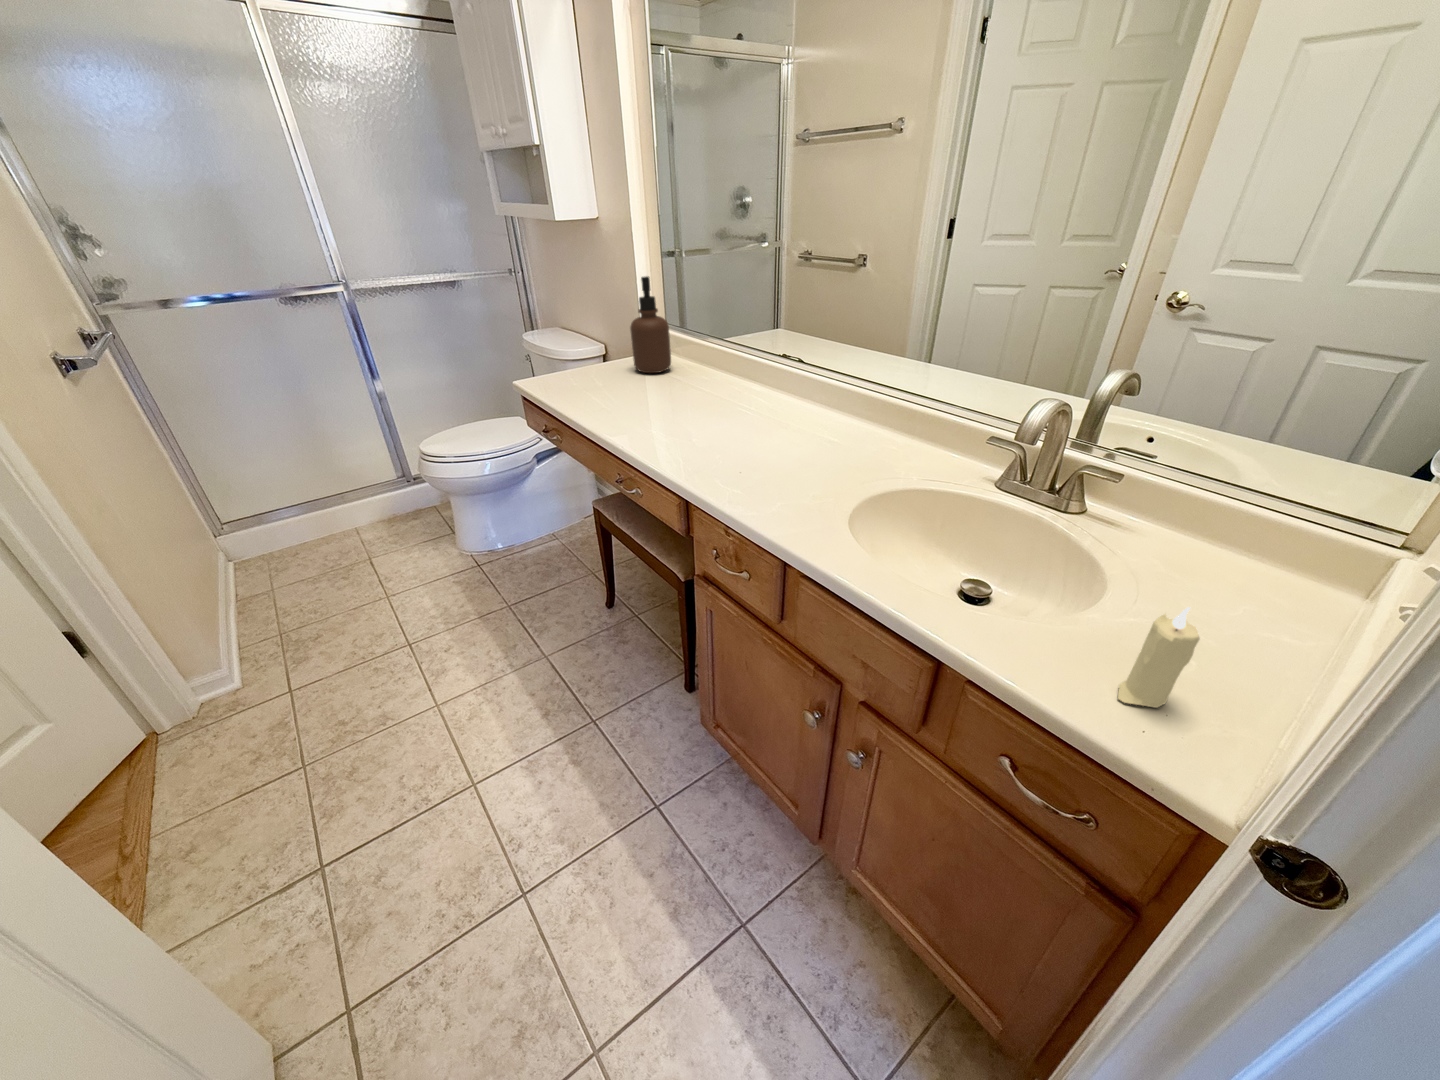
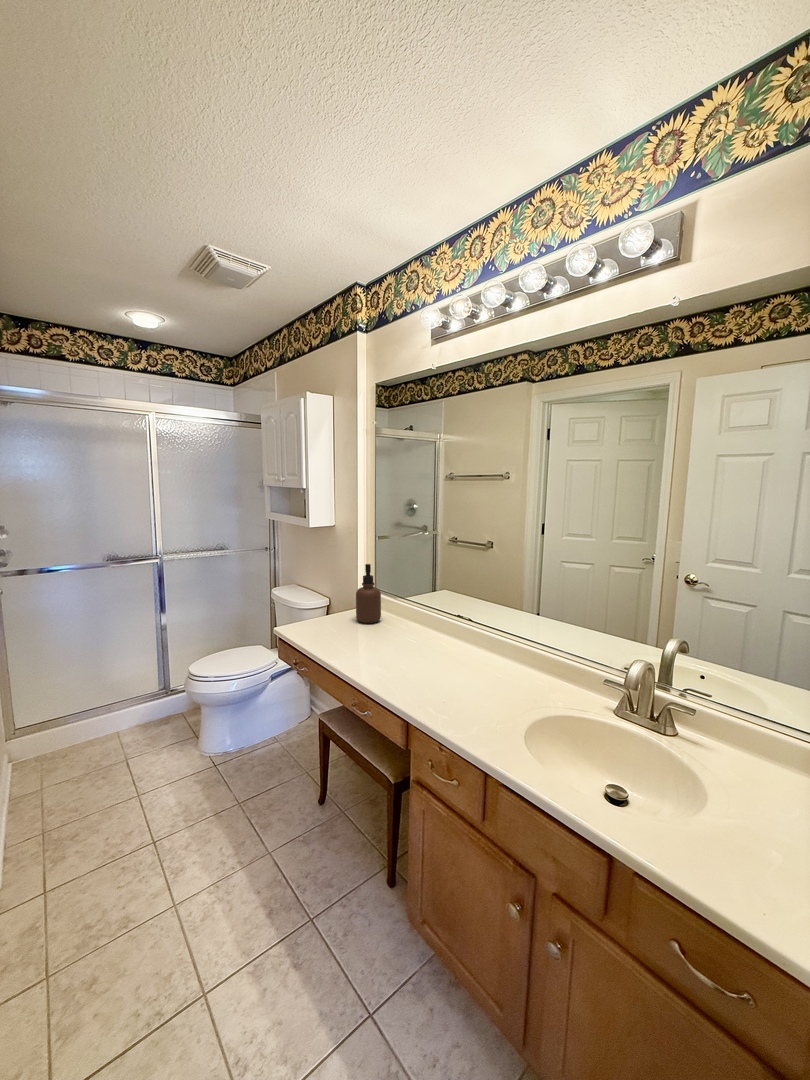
candle: present [1118,607,1200,708] -> none [736,815,777,893]

